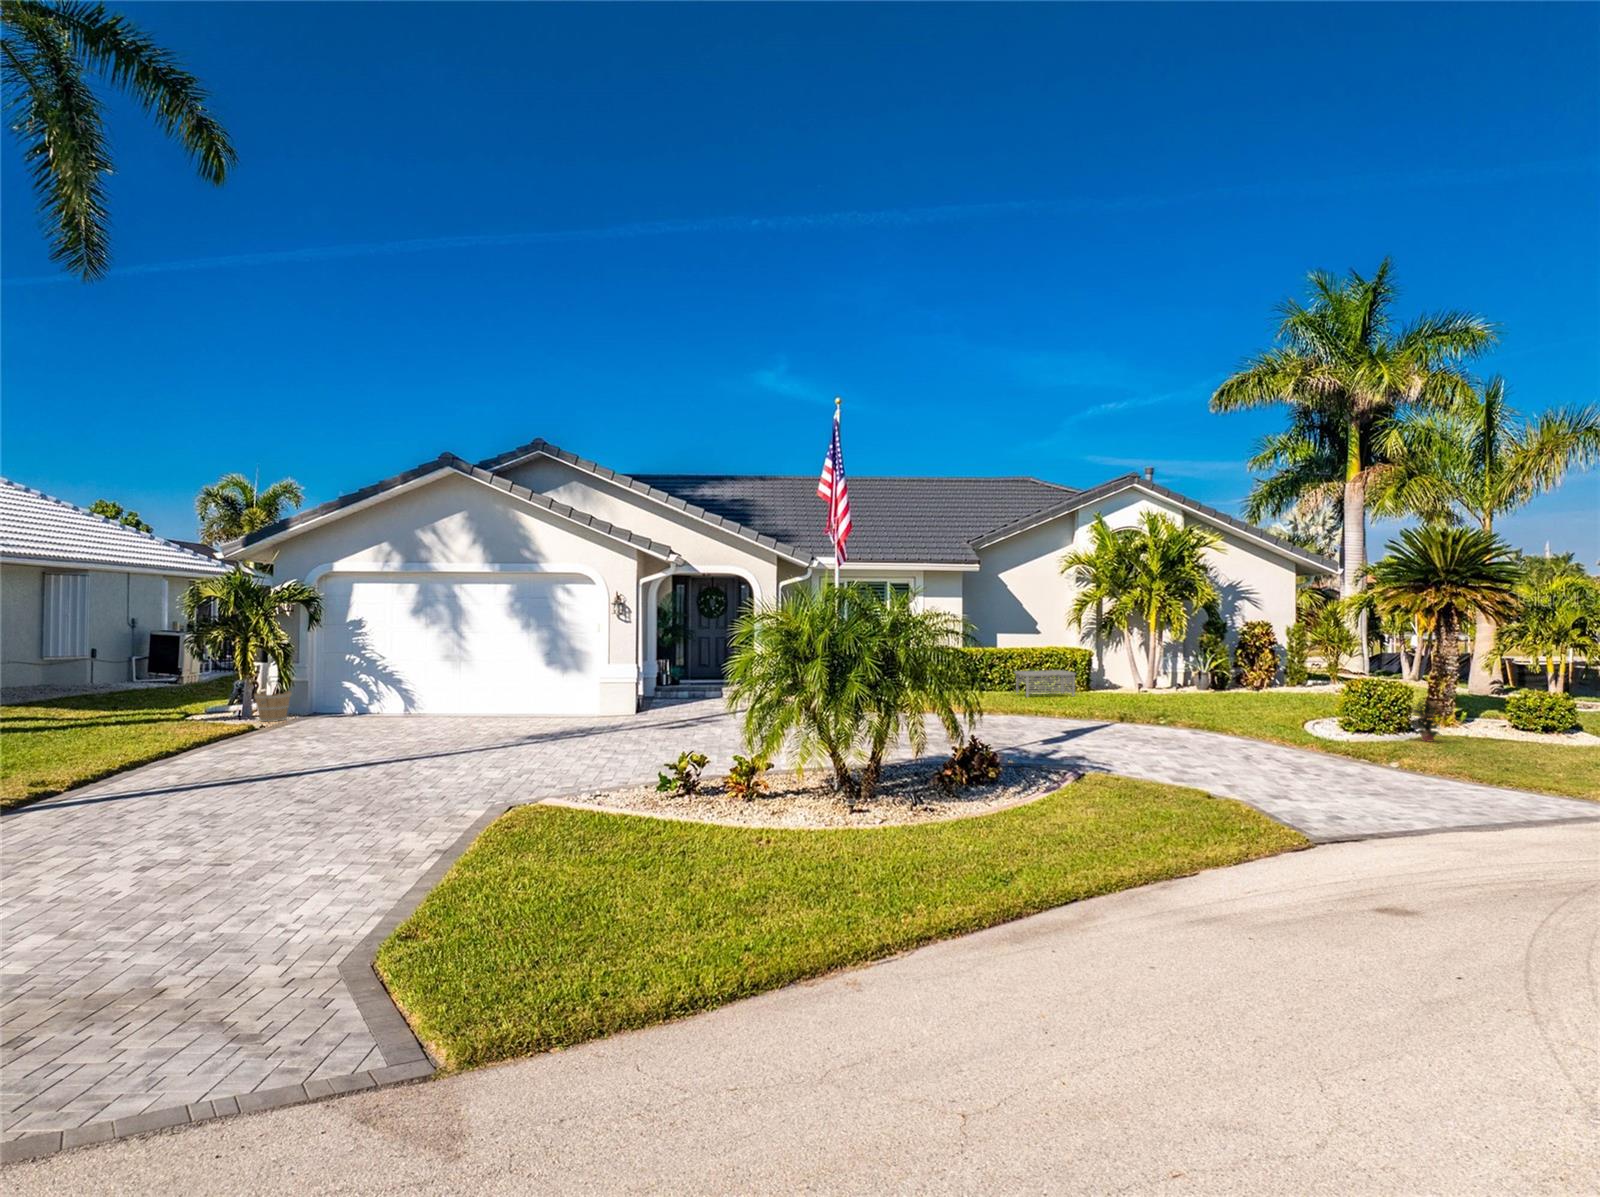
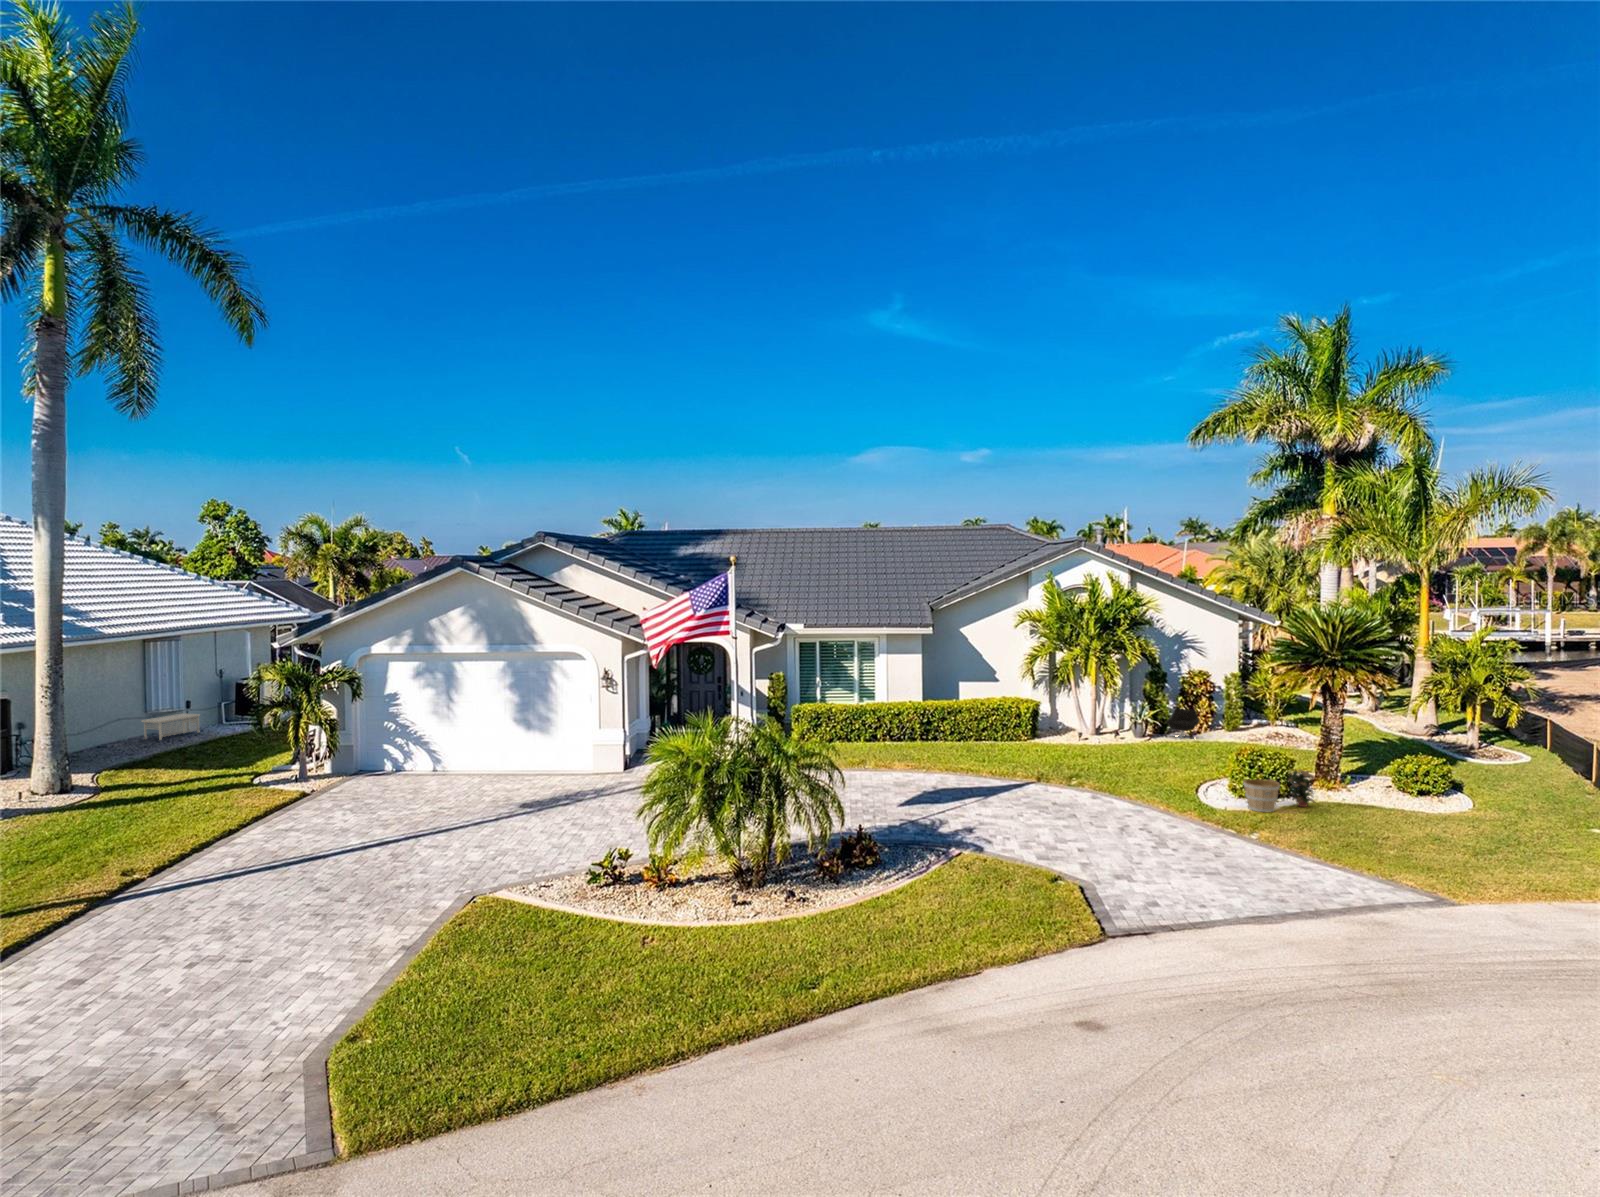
lounge chair: none [1227,662,1264,694] -> present [1166,709,1200,738]
storage bench: present [1014,670,1076,697] -> present [142,713,200,740]
wooden bucket: present [254,691,291,722] -> present [1243,779,1280,812]

